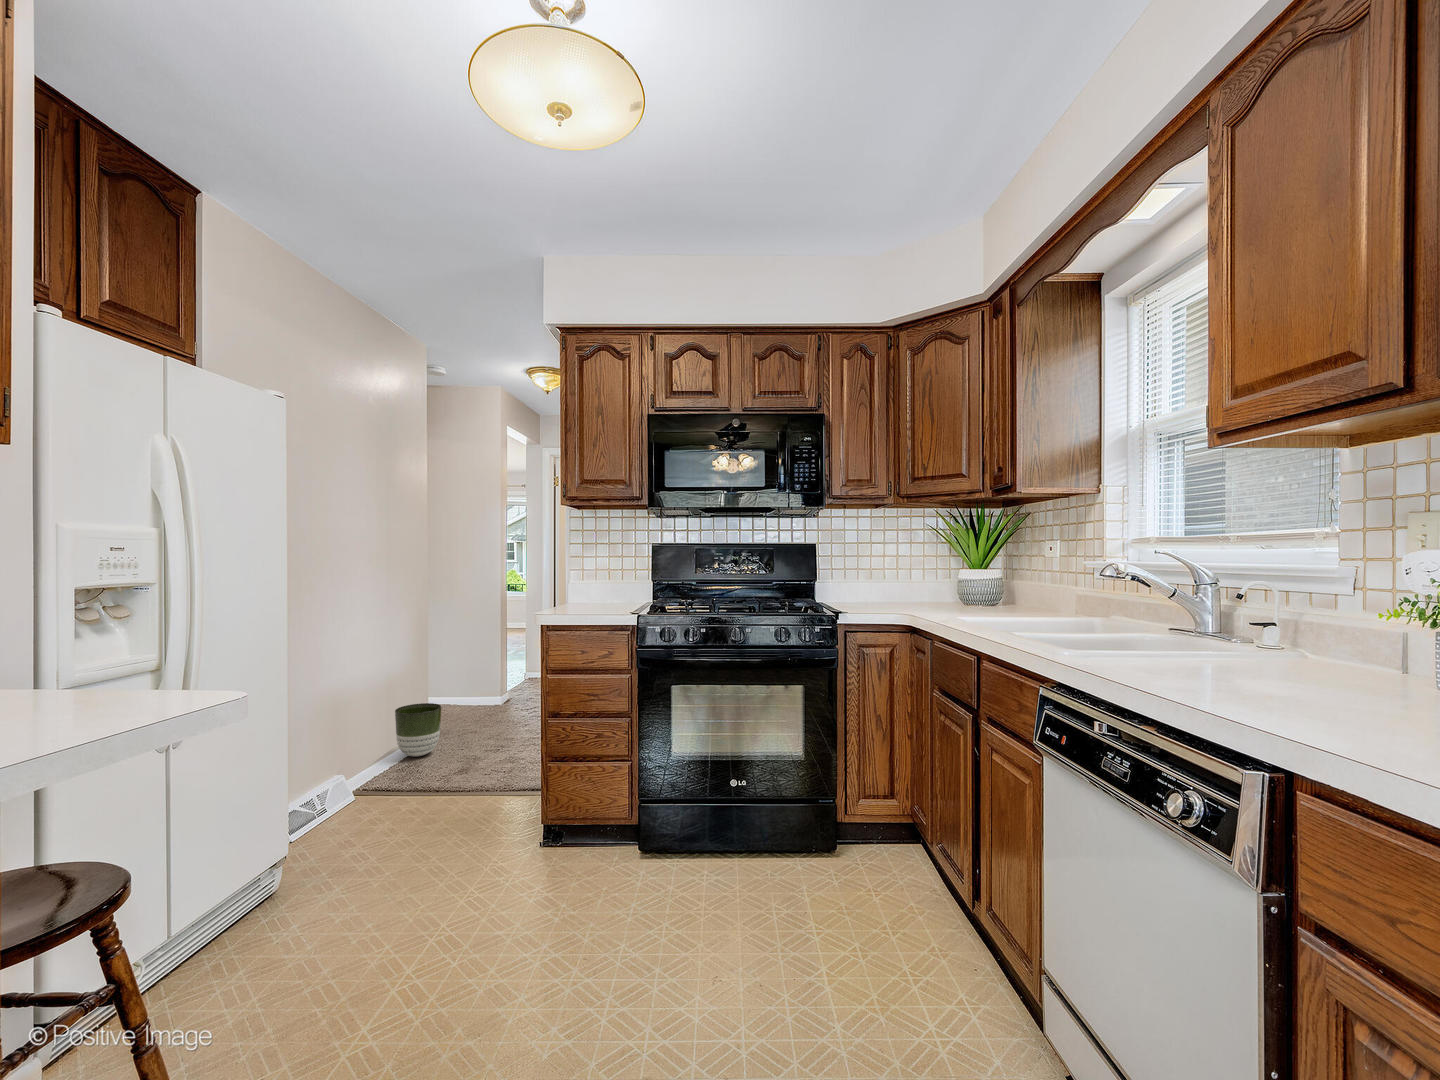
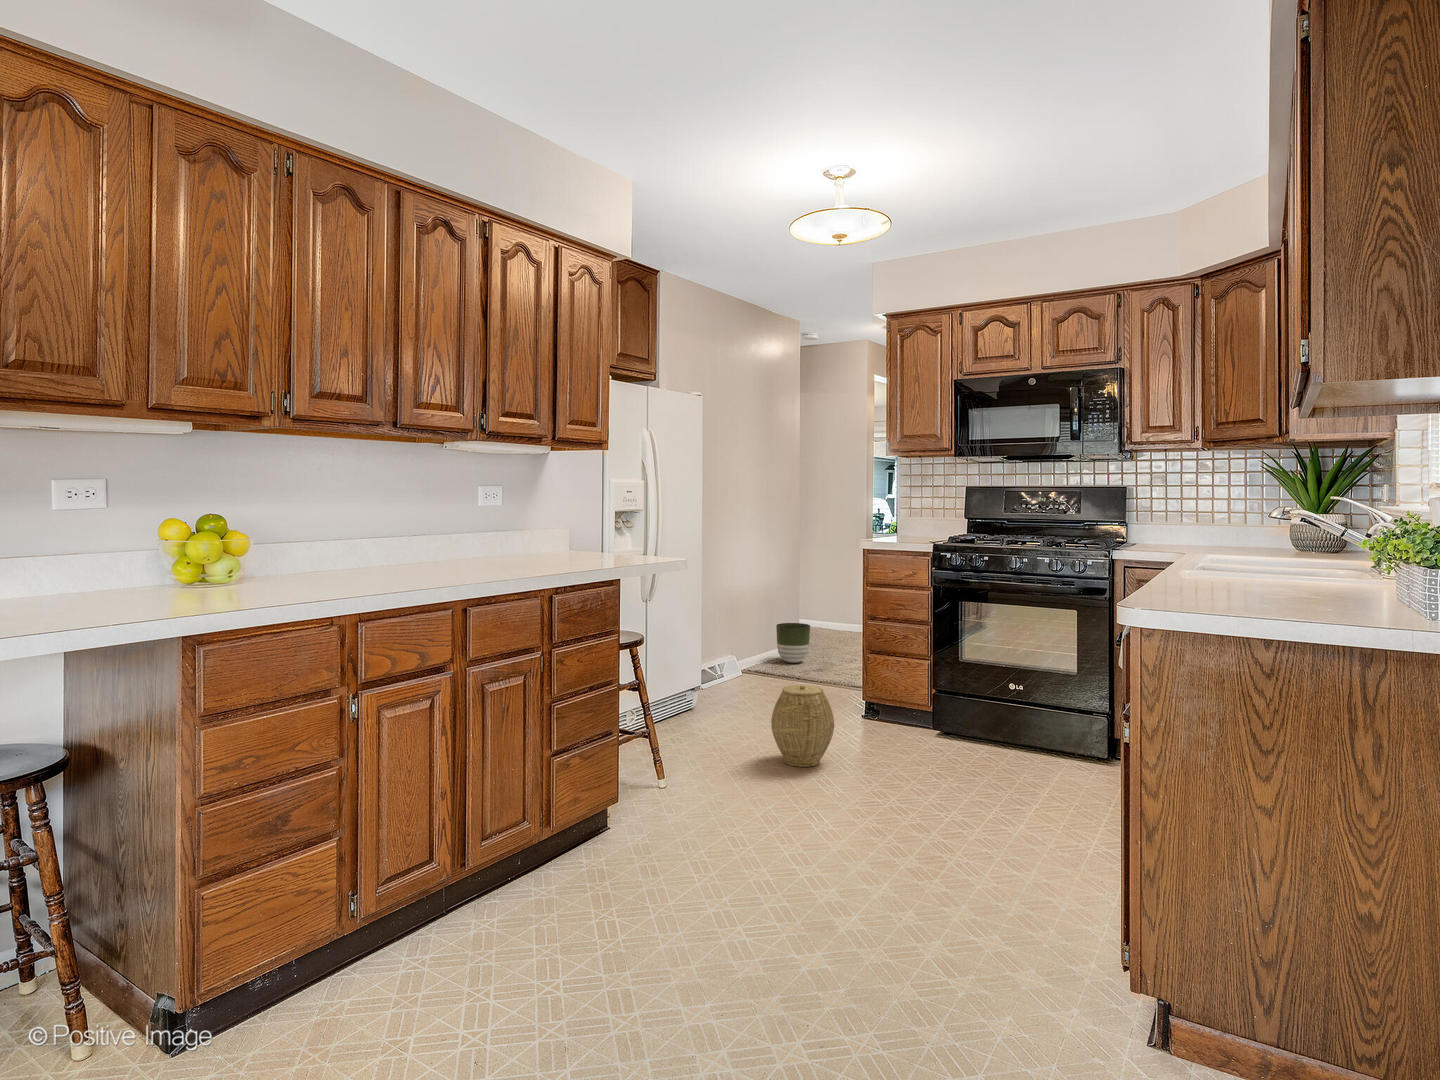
woven basket: none [426,860,535,1017] -> present [771,685,834,767]

